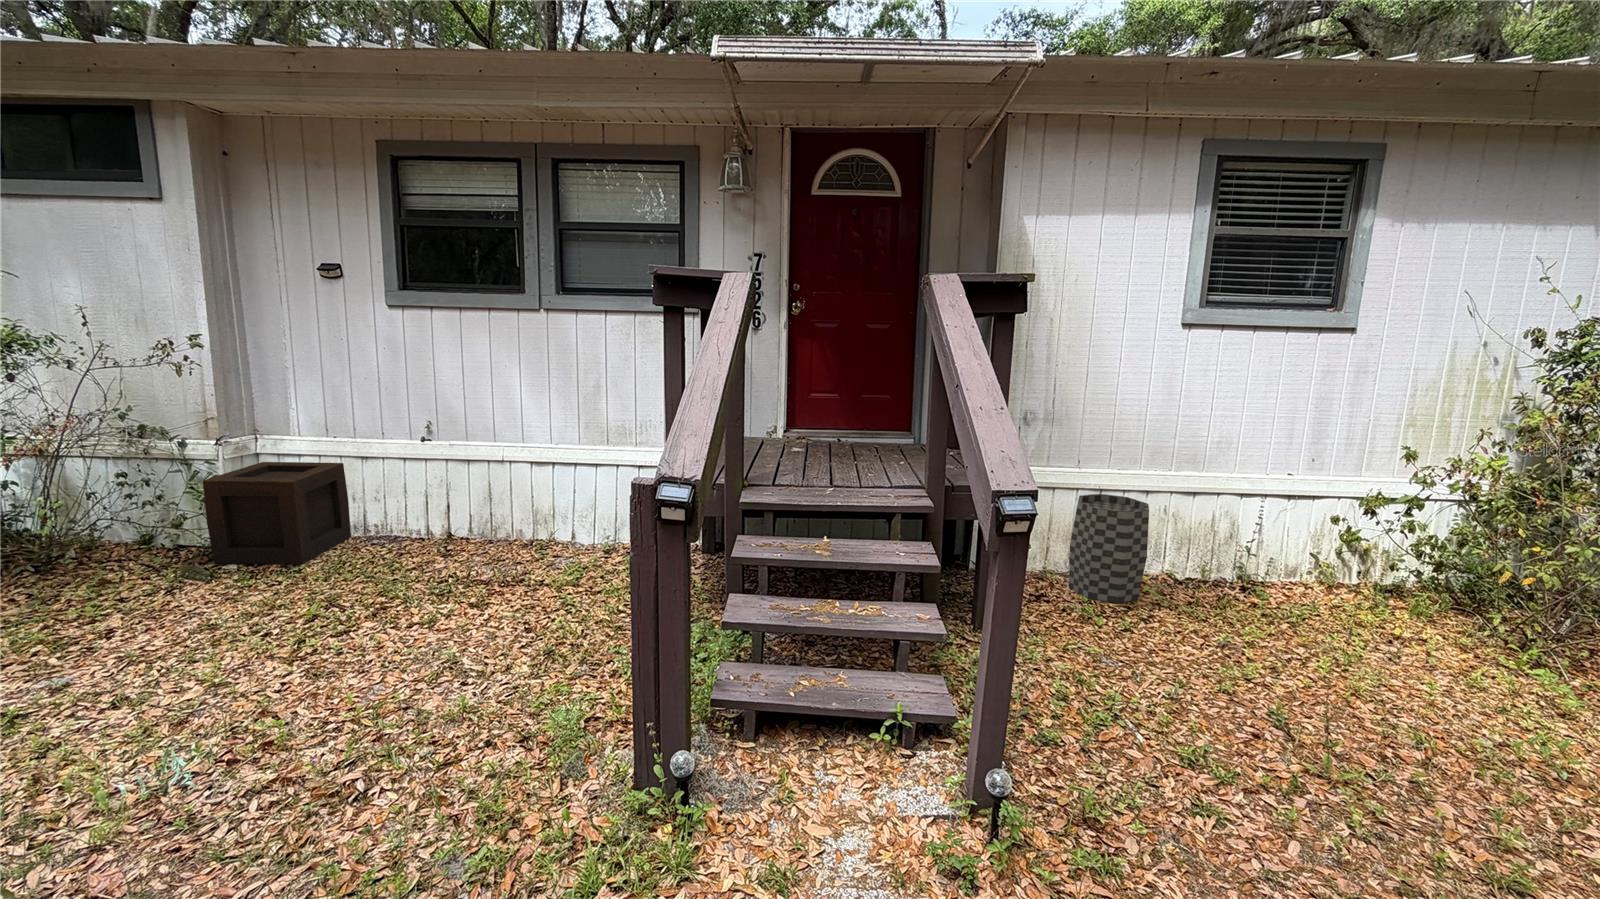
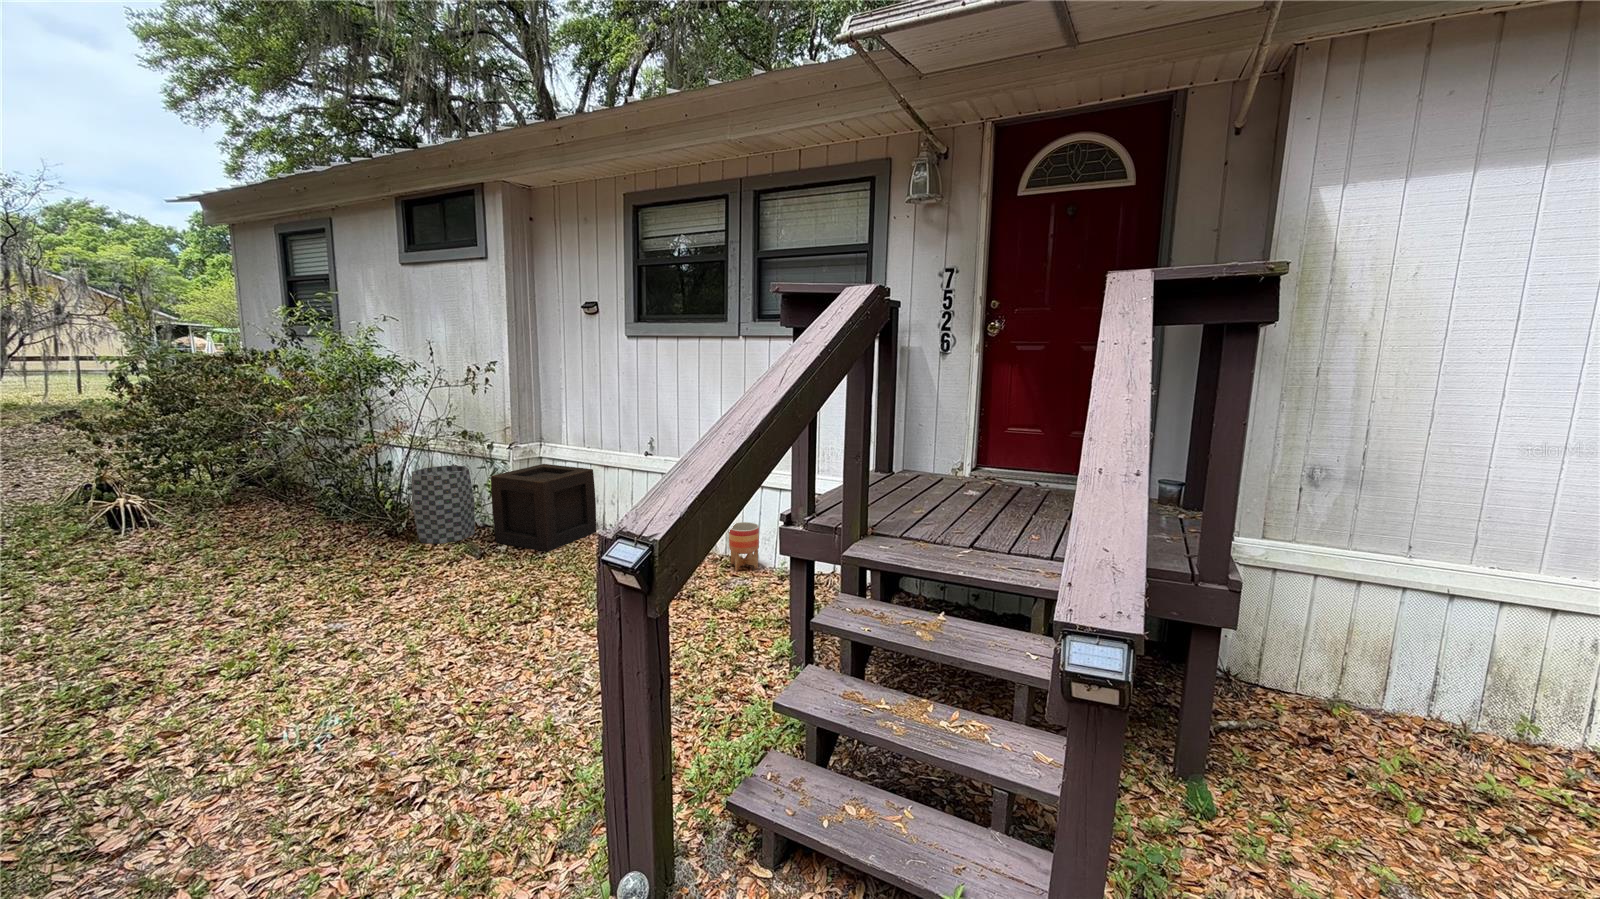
trash can: present [1069,494,1149,603] -> present [412,465,475,544]
planter: none [543,503,577,553] -> present [729,522,759,571]

